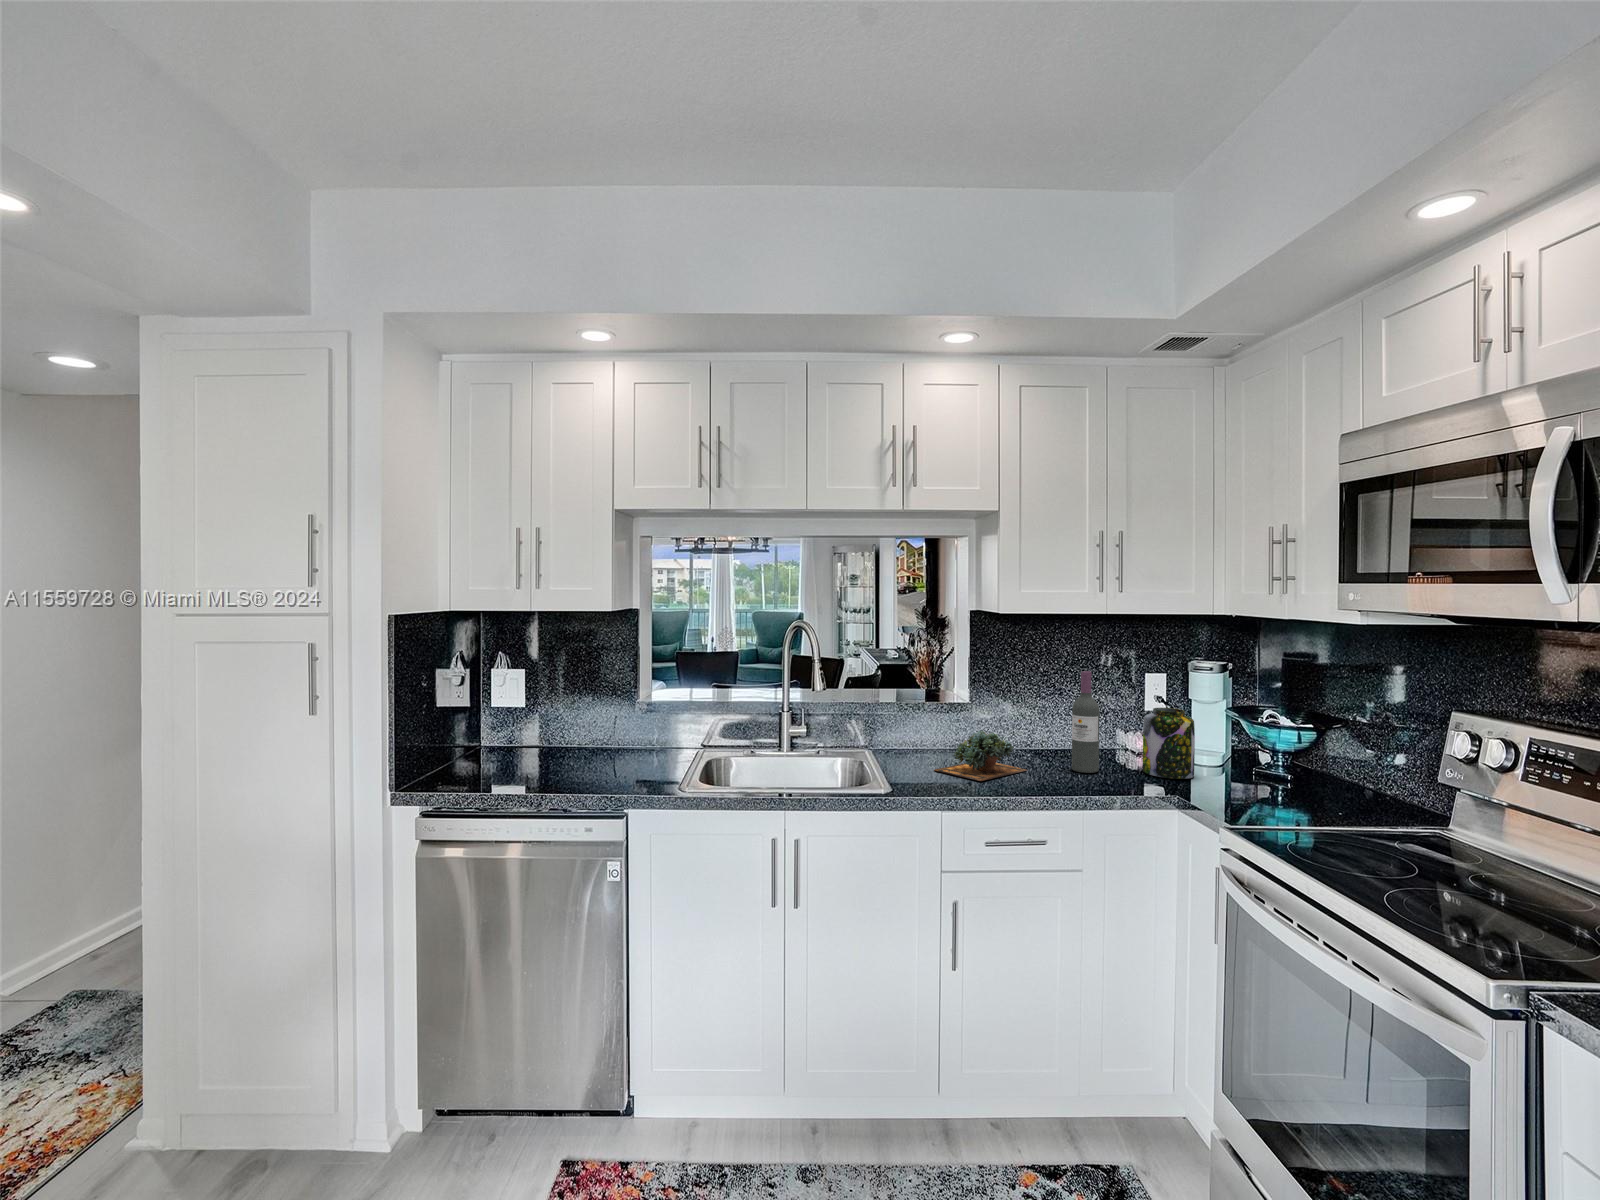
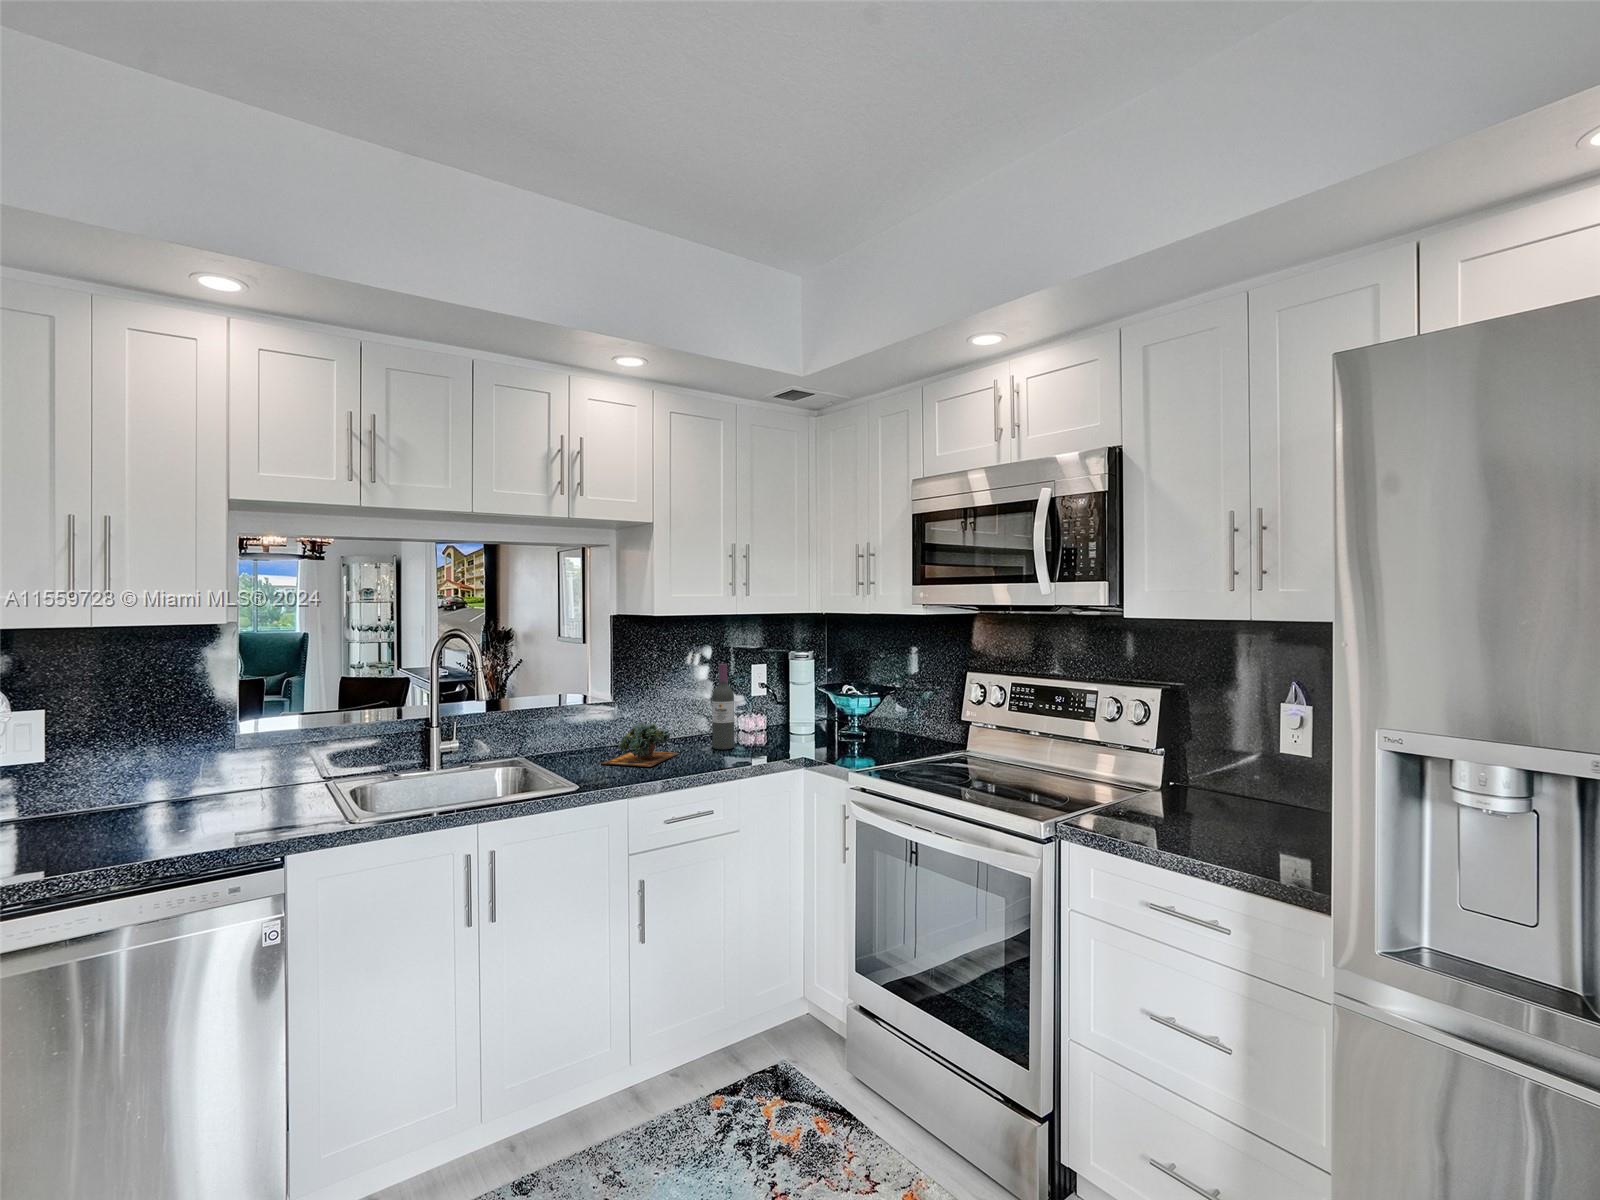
jar: present [1143,708,1195,779] -> none [764,690,803,745]

